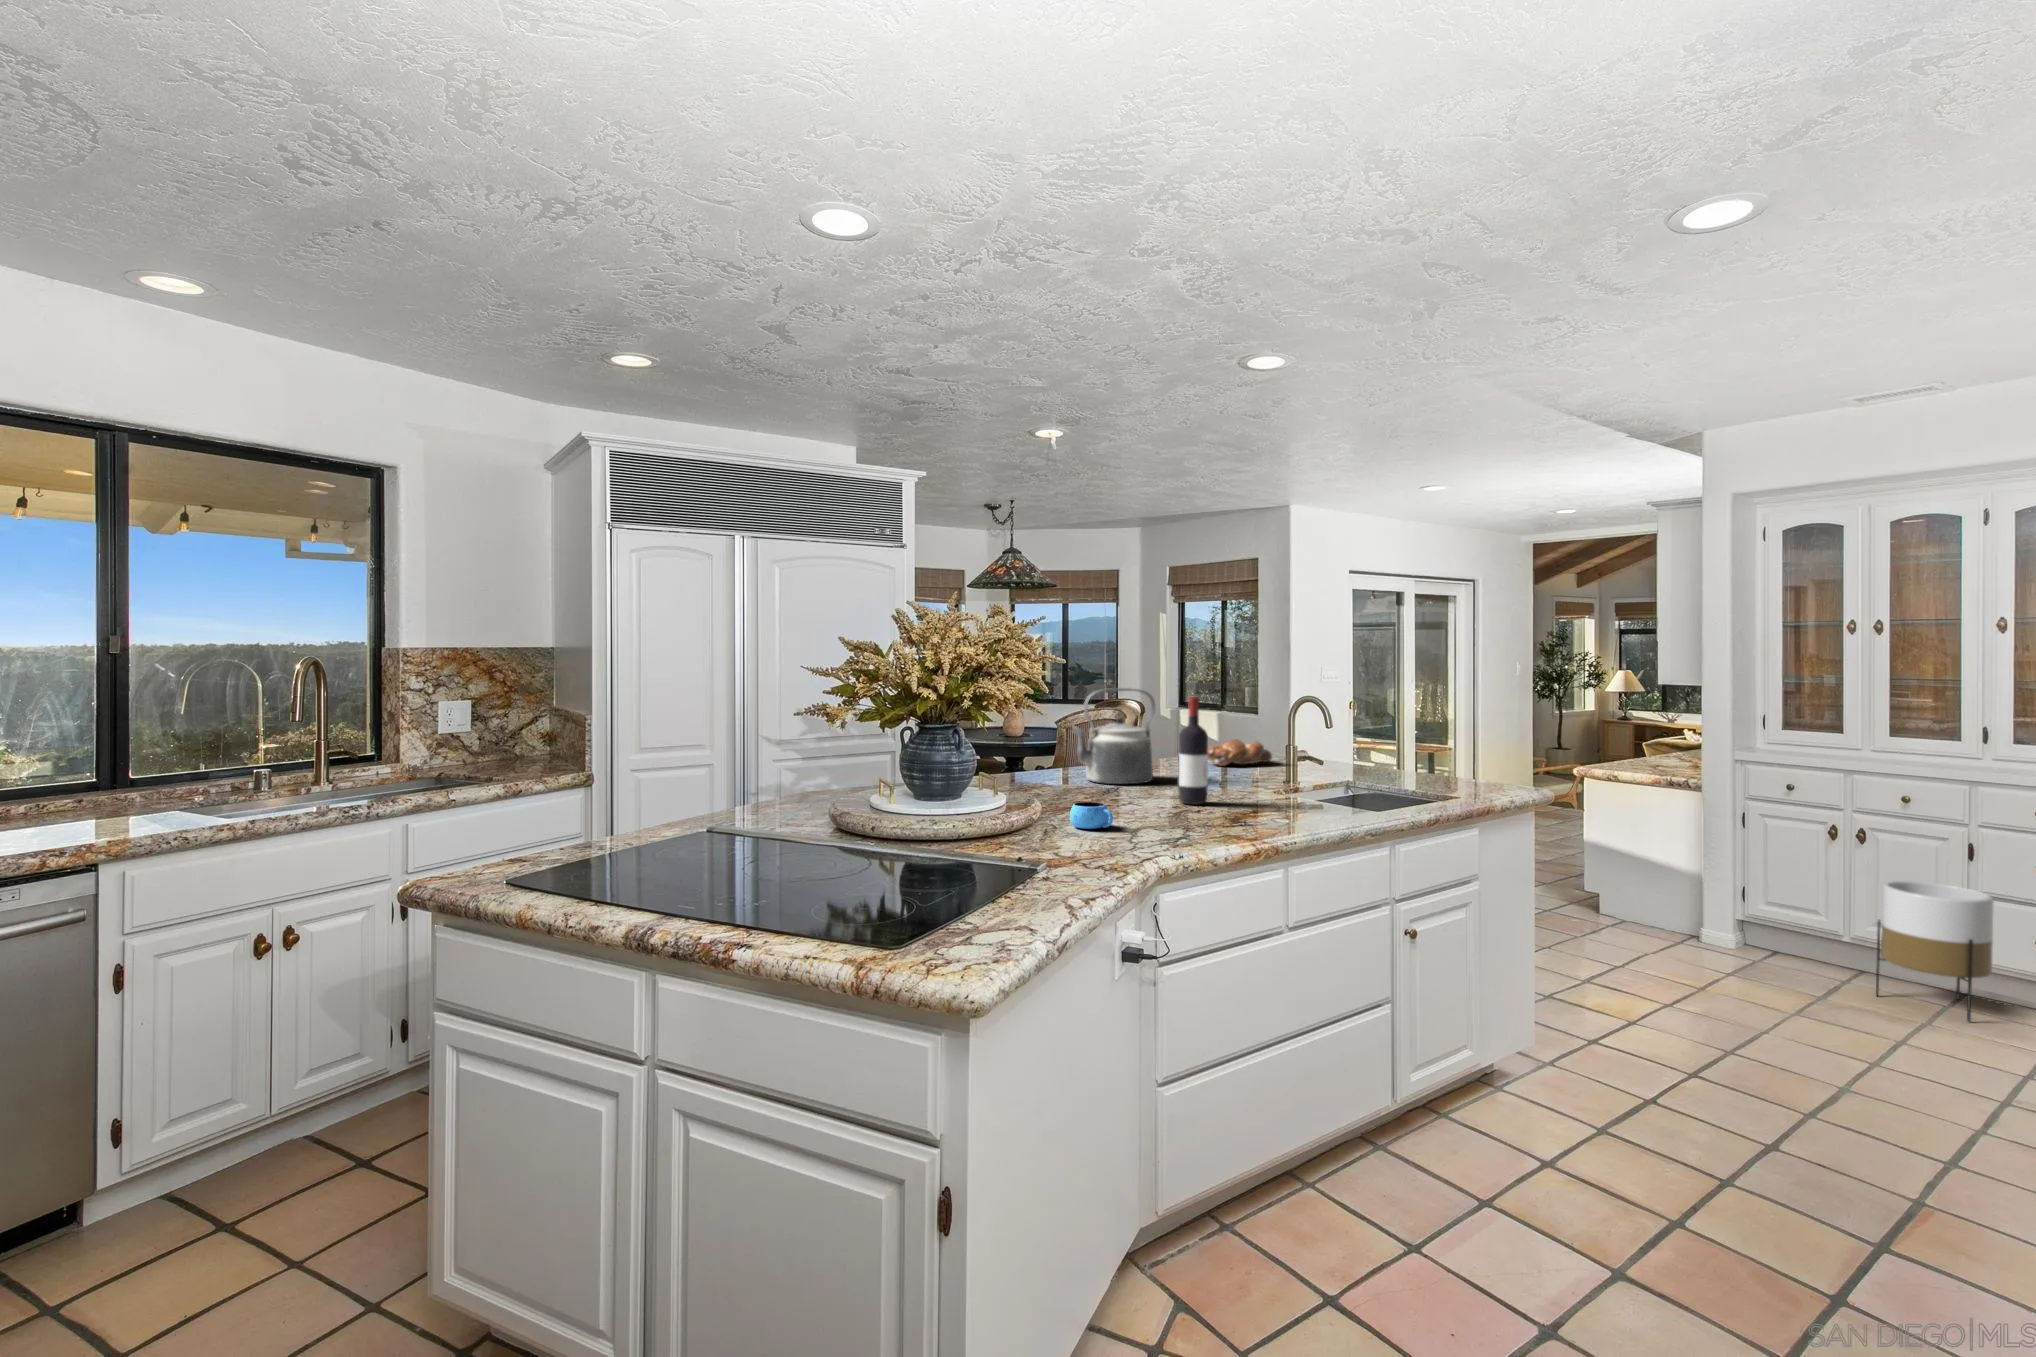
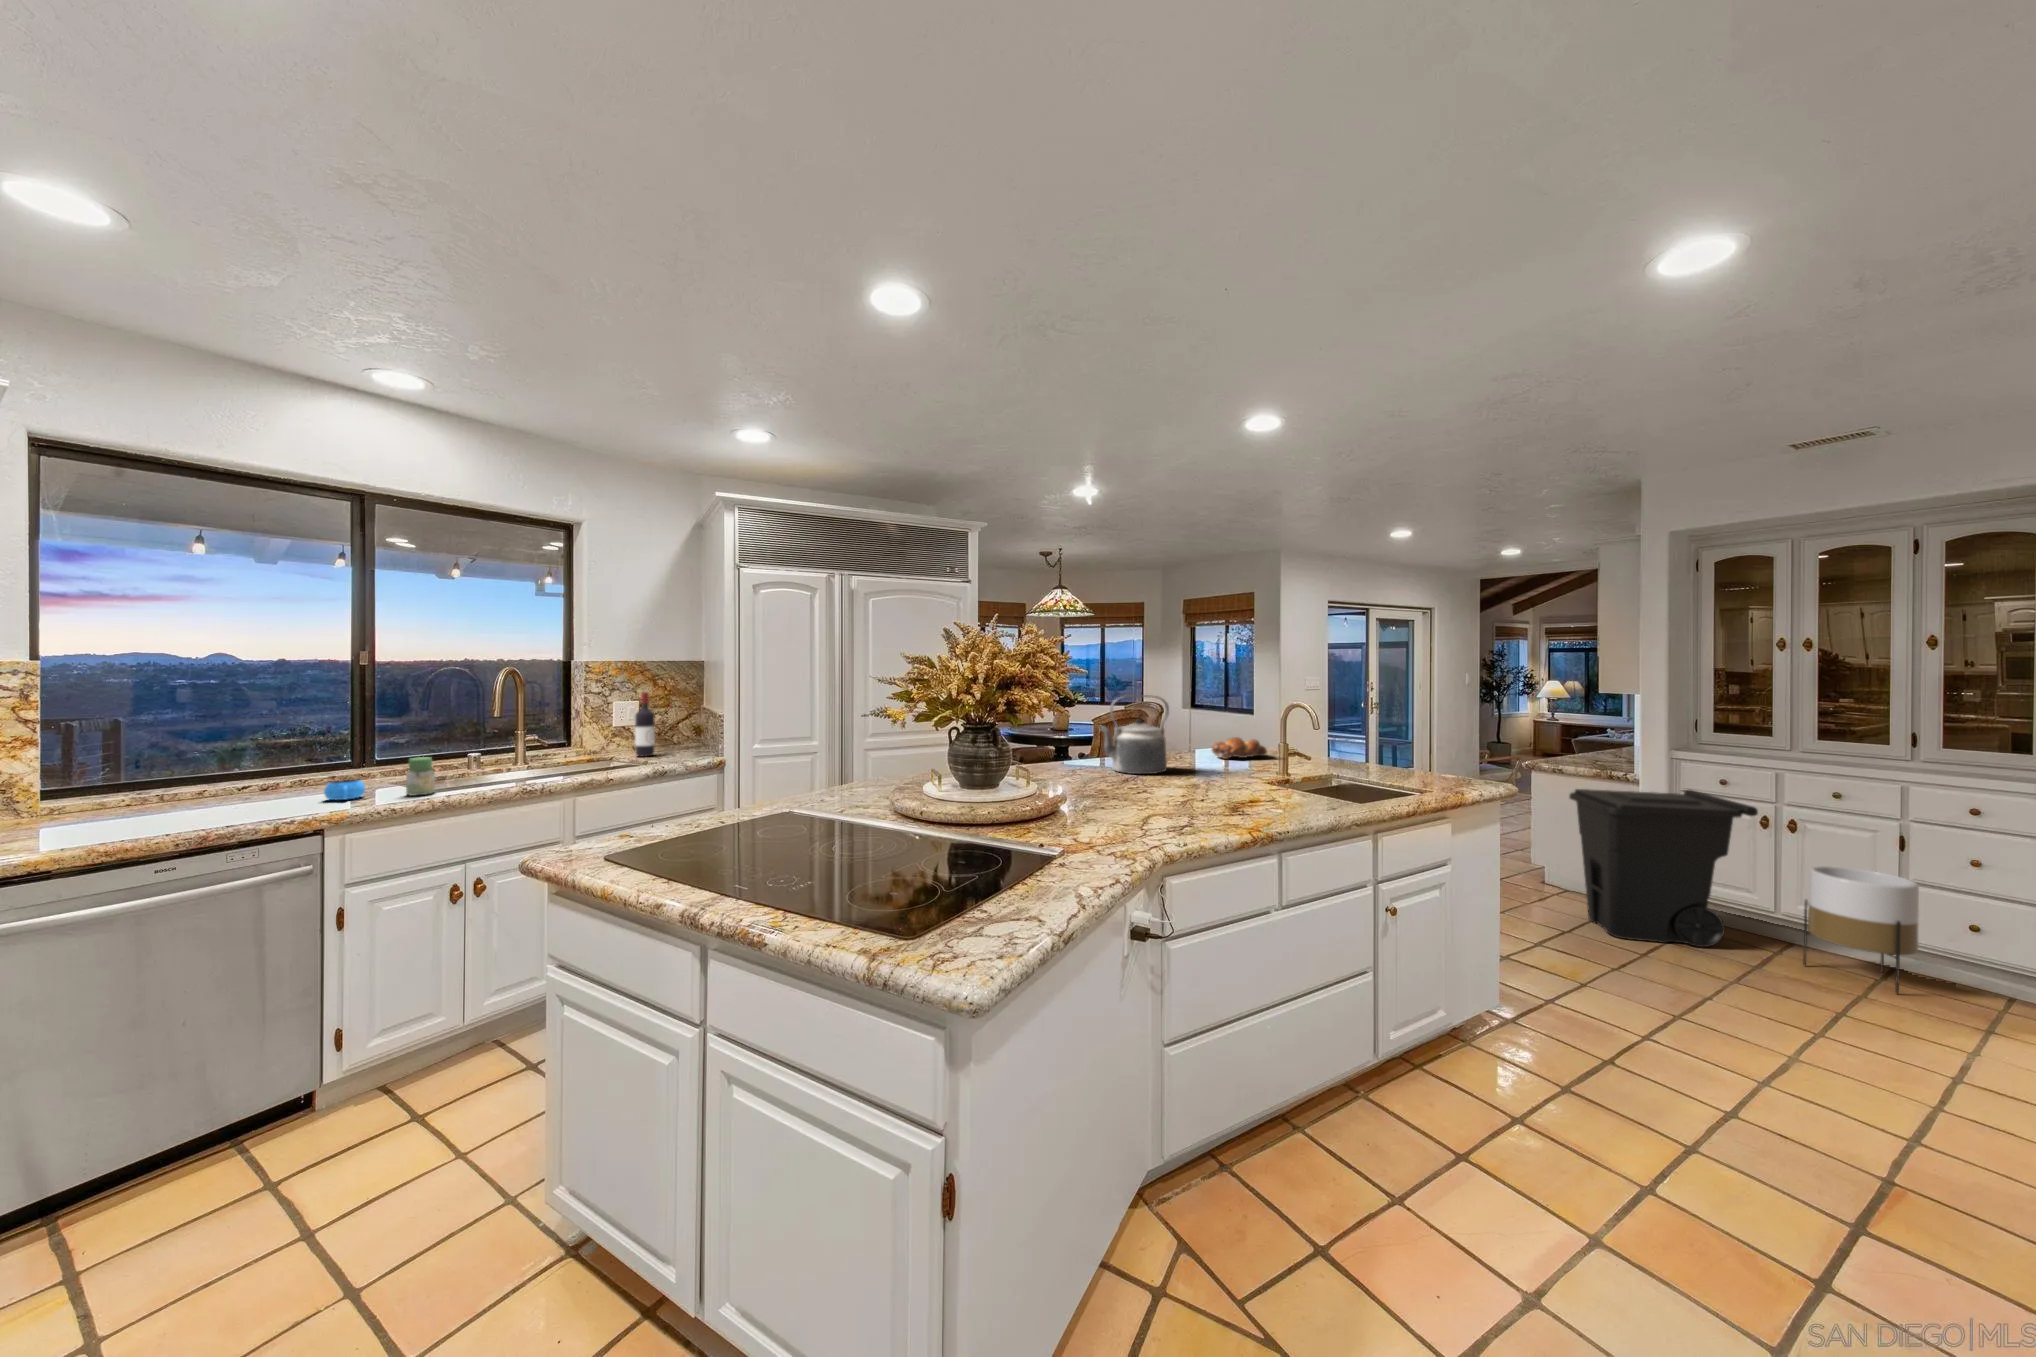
wine bottle: present [1179,697,1208,805] -> present [635,692,655,757]
jar: none [190,773,227,822] -> present [406,757,435,796]
trash can: none [1627,797,1830,980] -> present [1569,789,1758,947]
mug: present [1070,802,1113,829] -> present [324,780,365,800]

